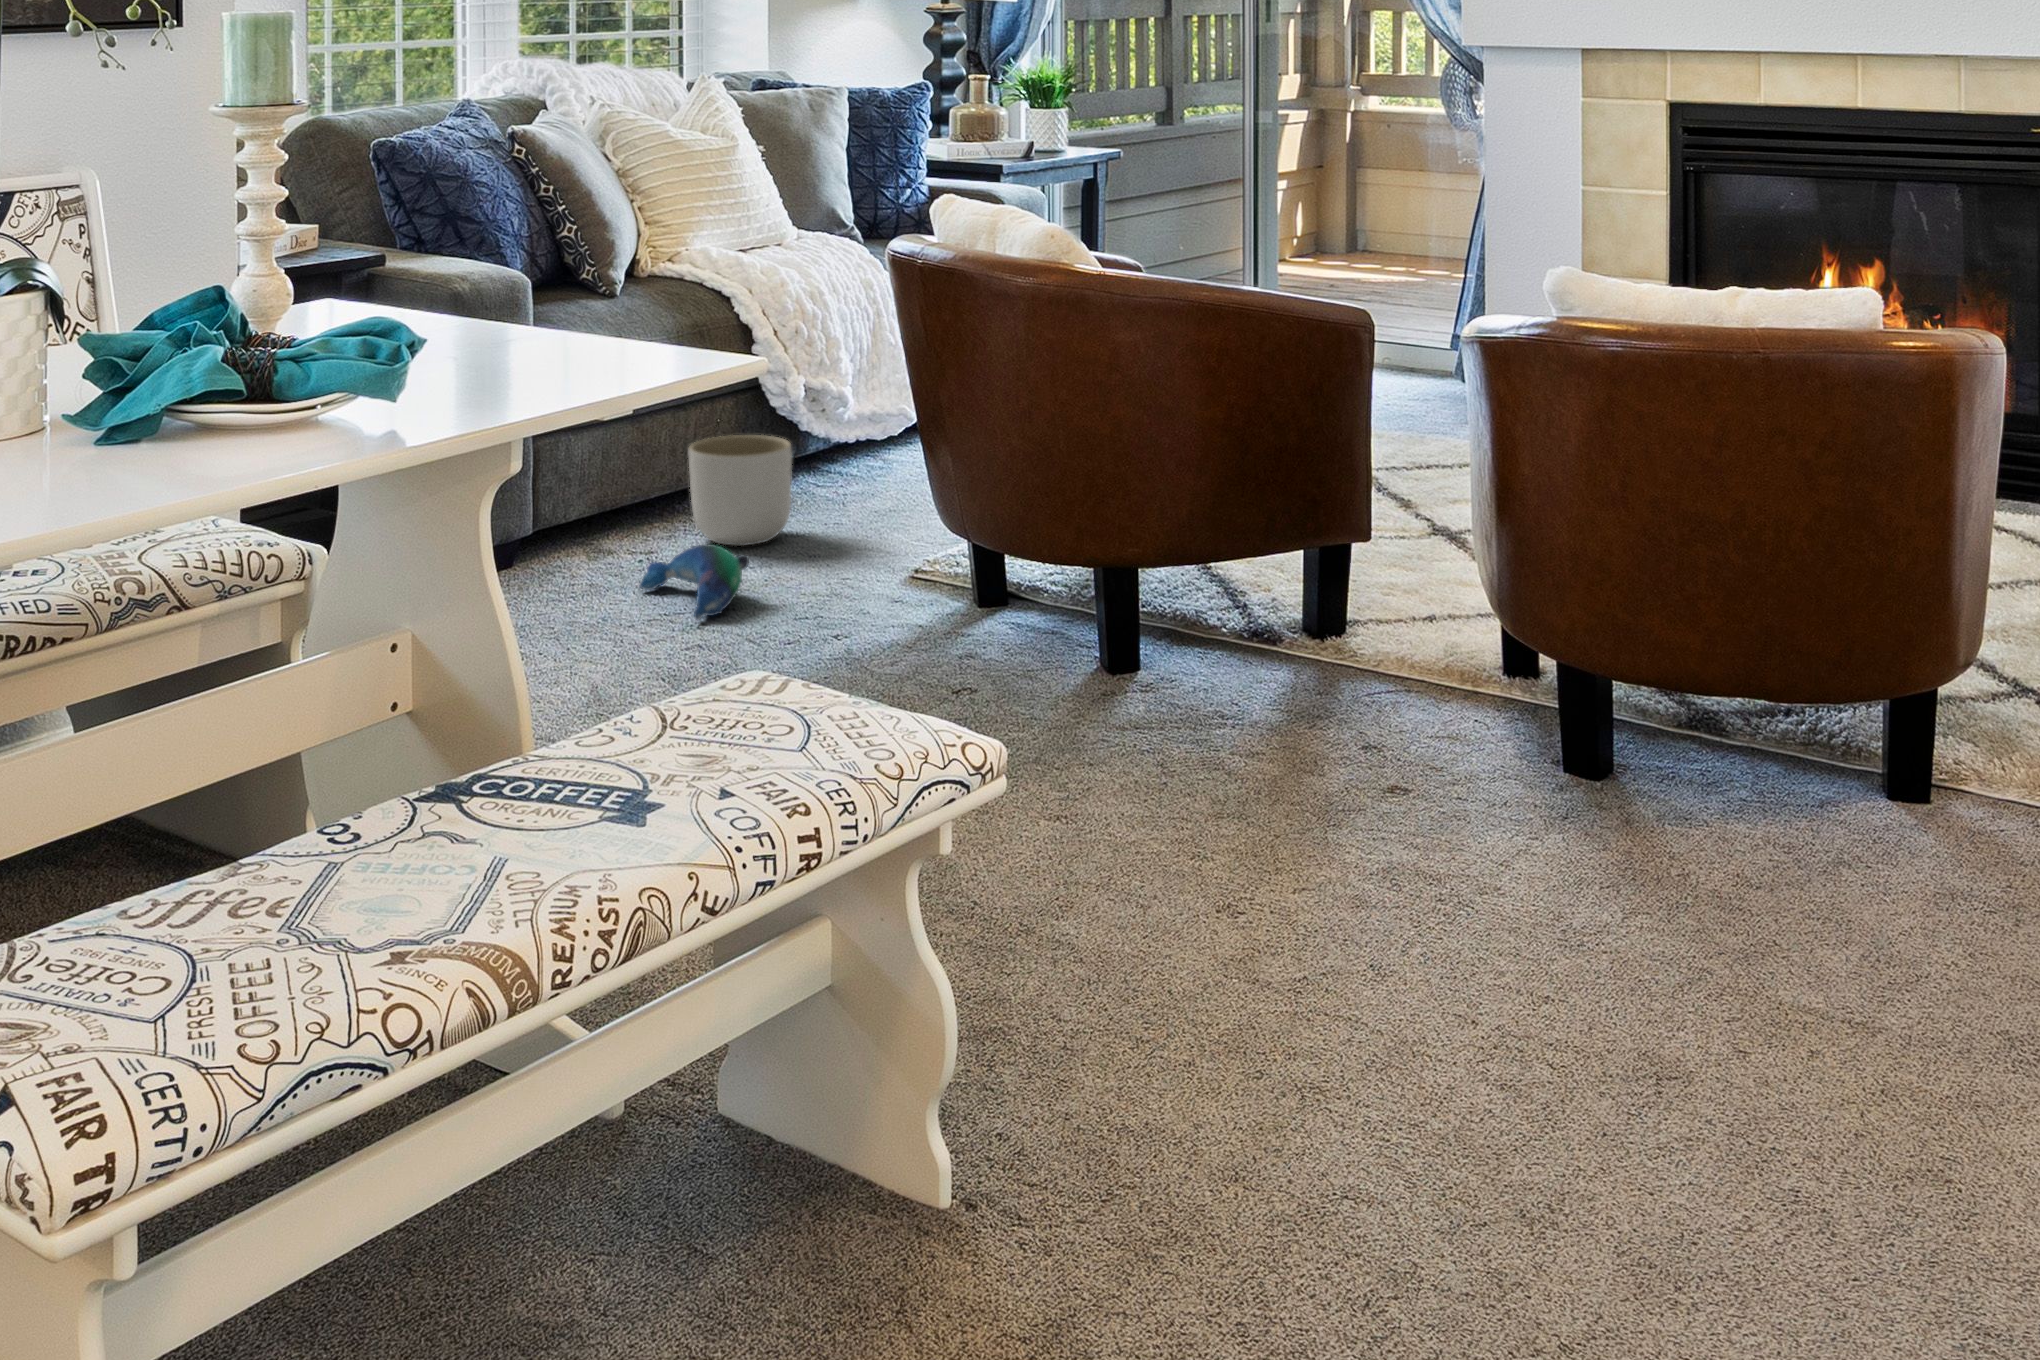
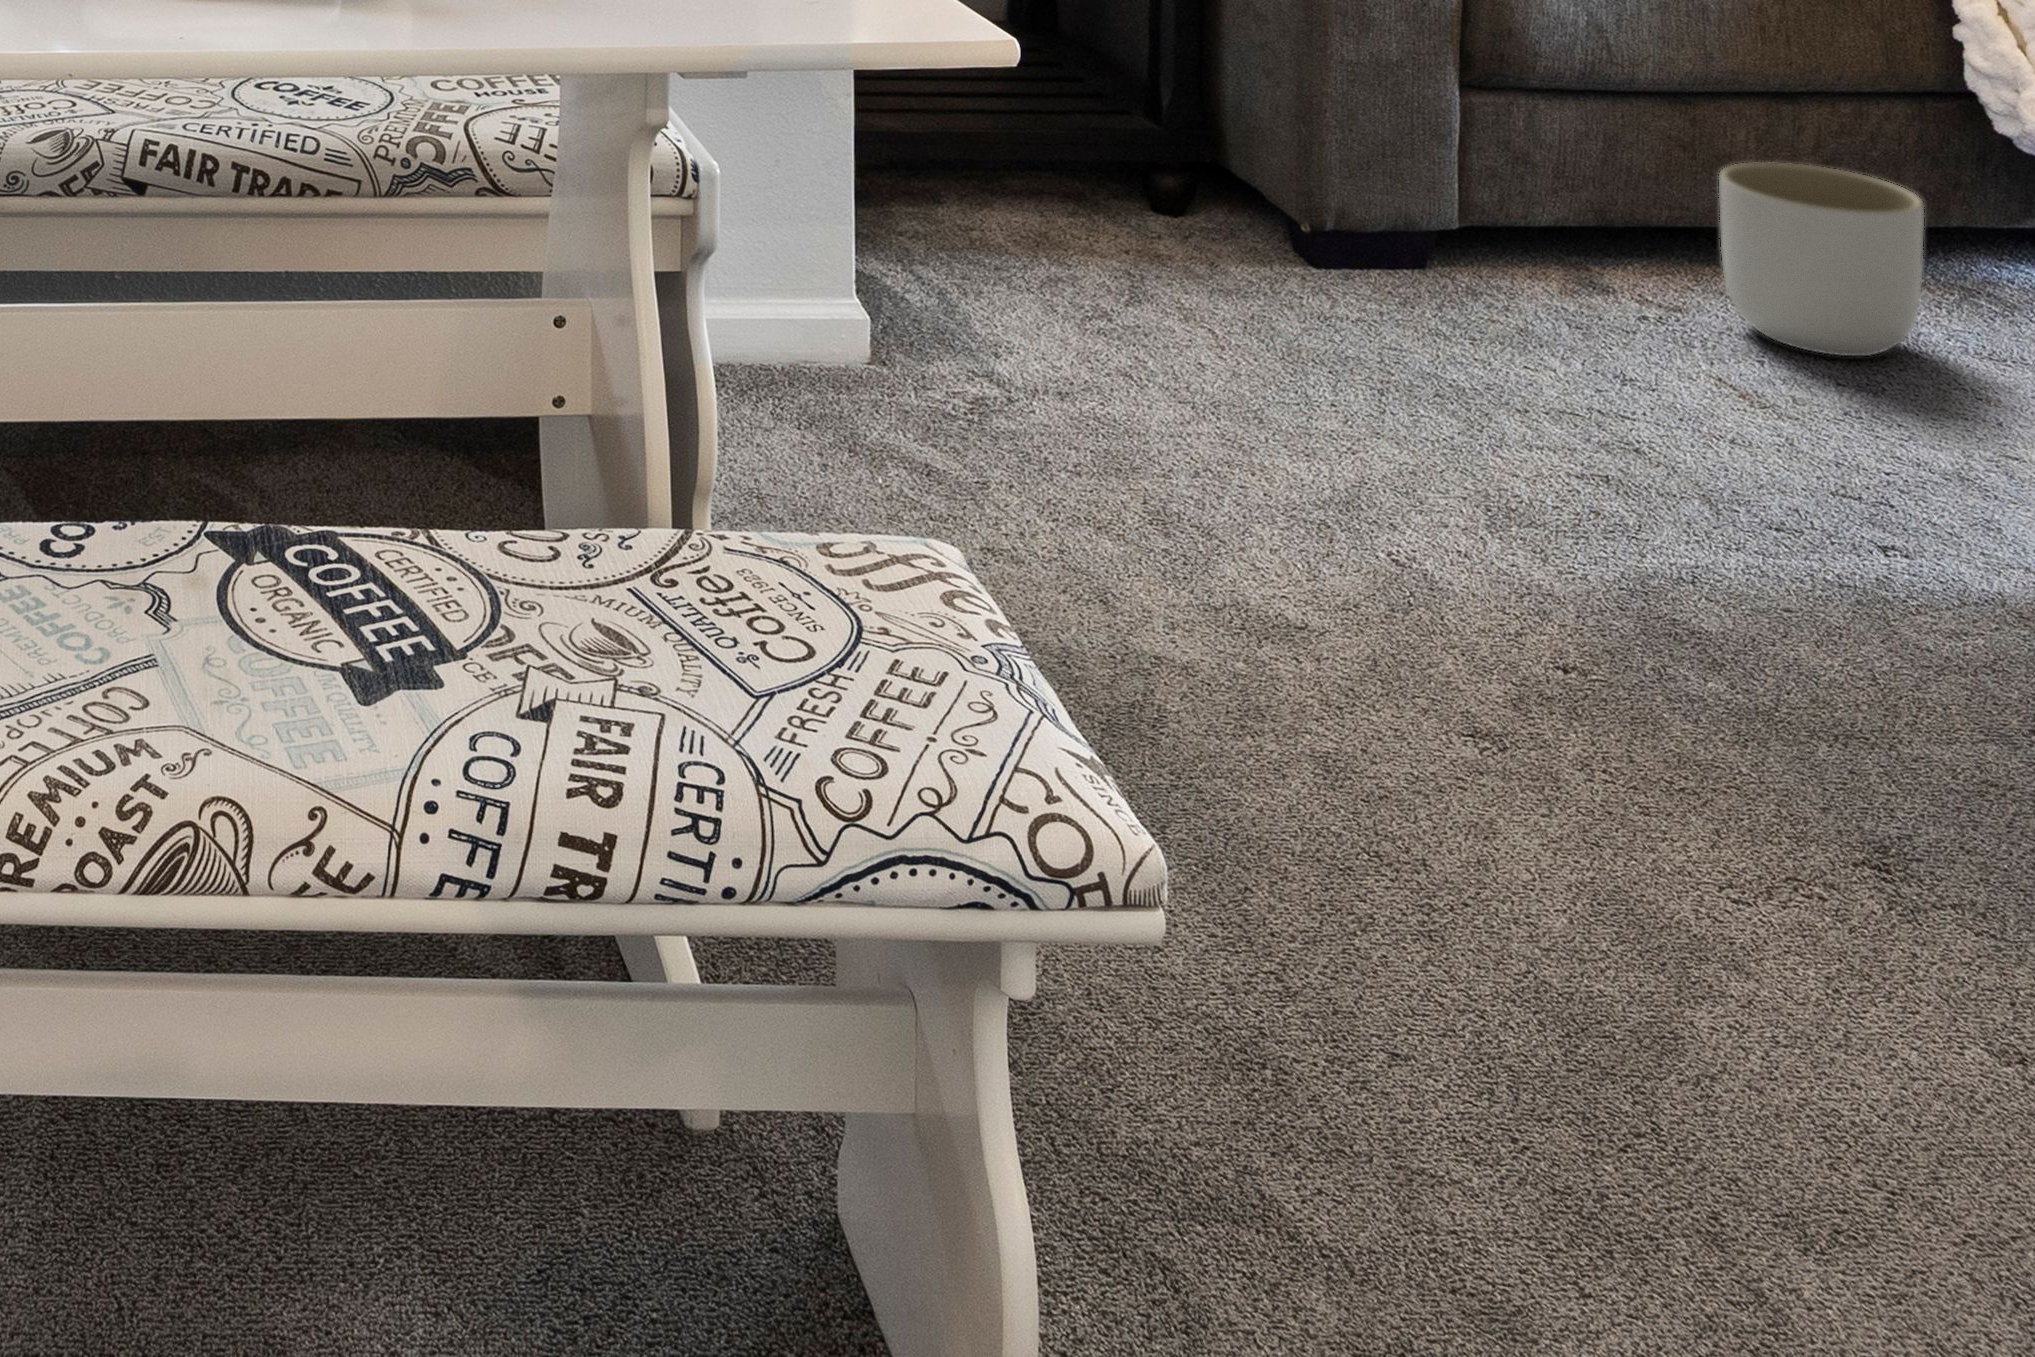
plush toy: present [640,544,749,620] -> none [1547,327,1730,447]

